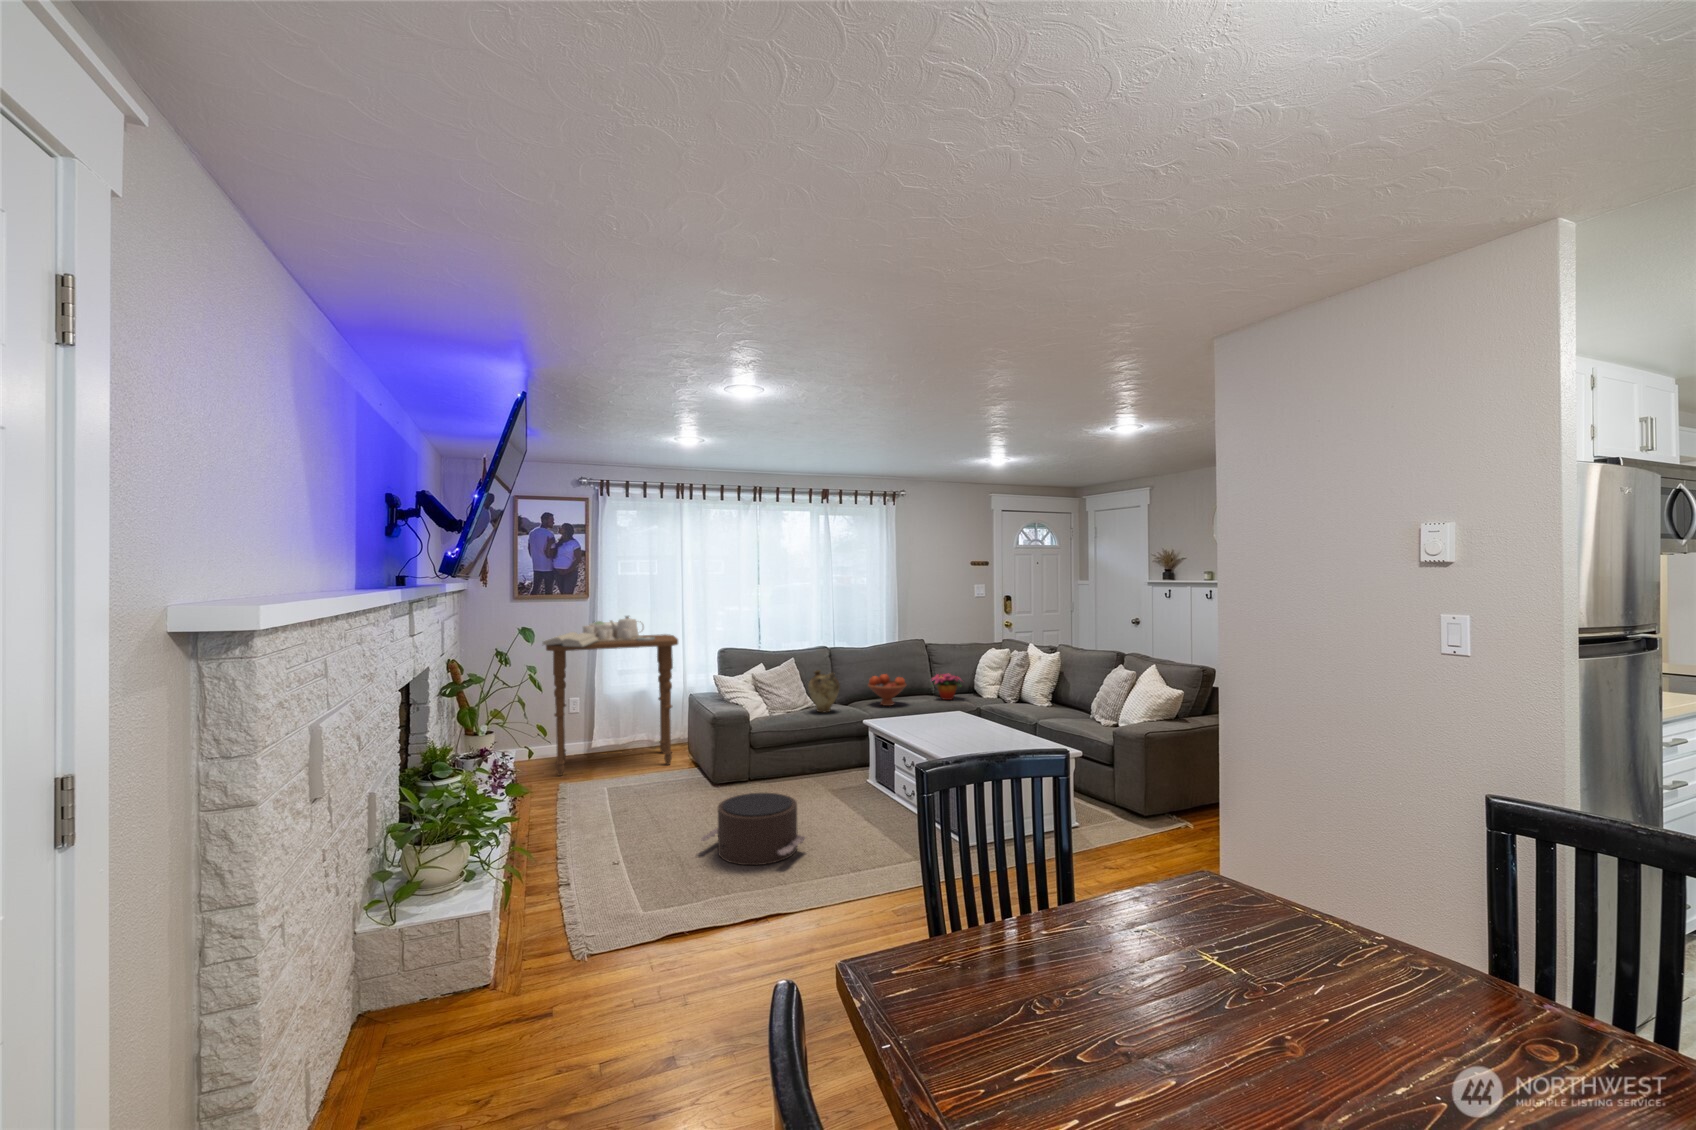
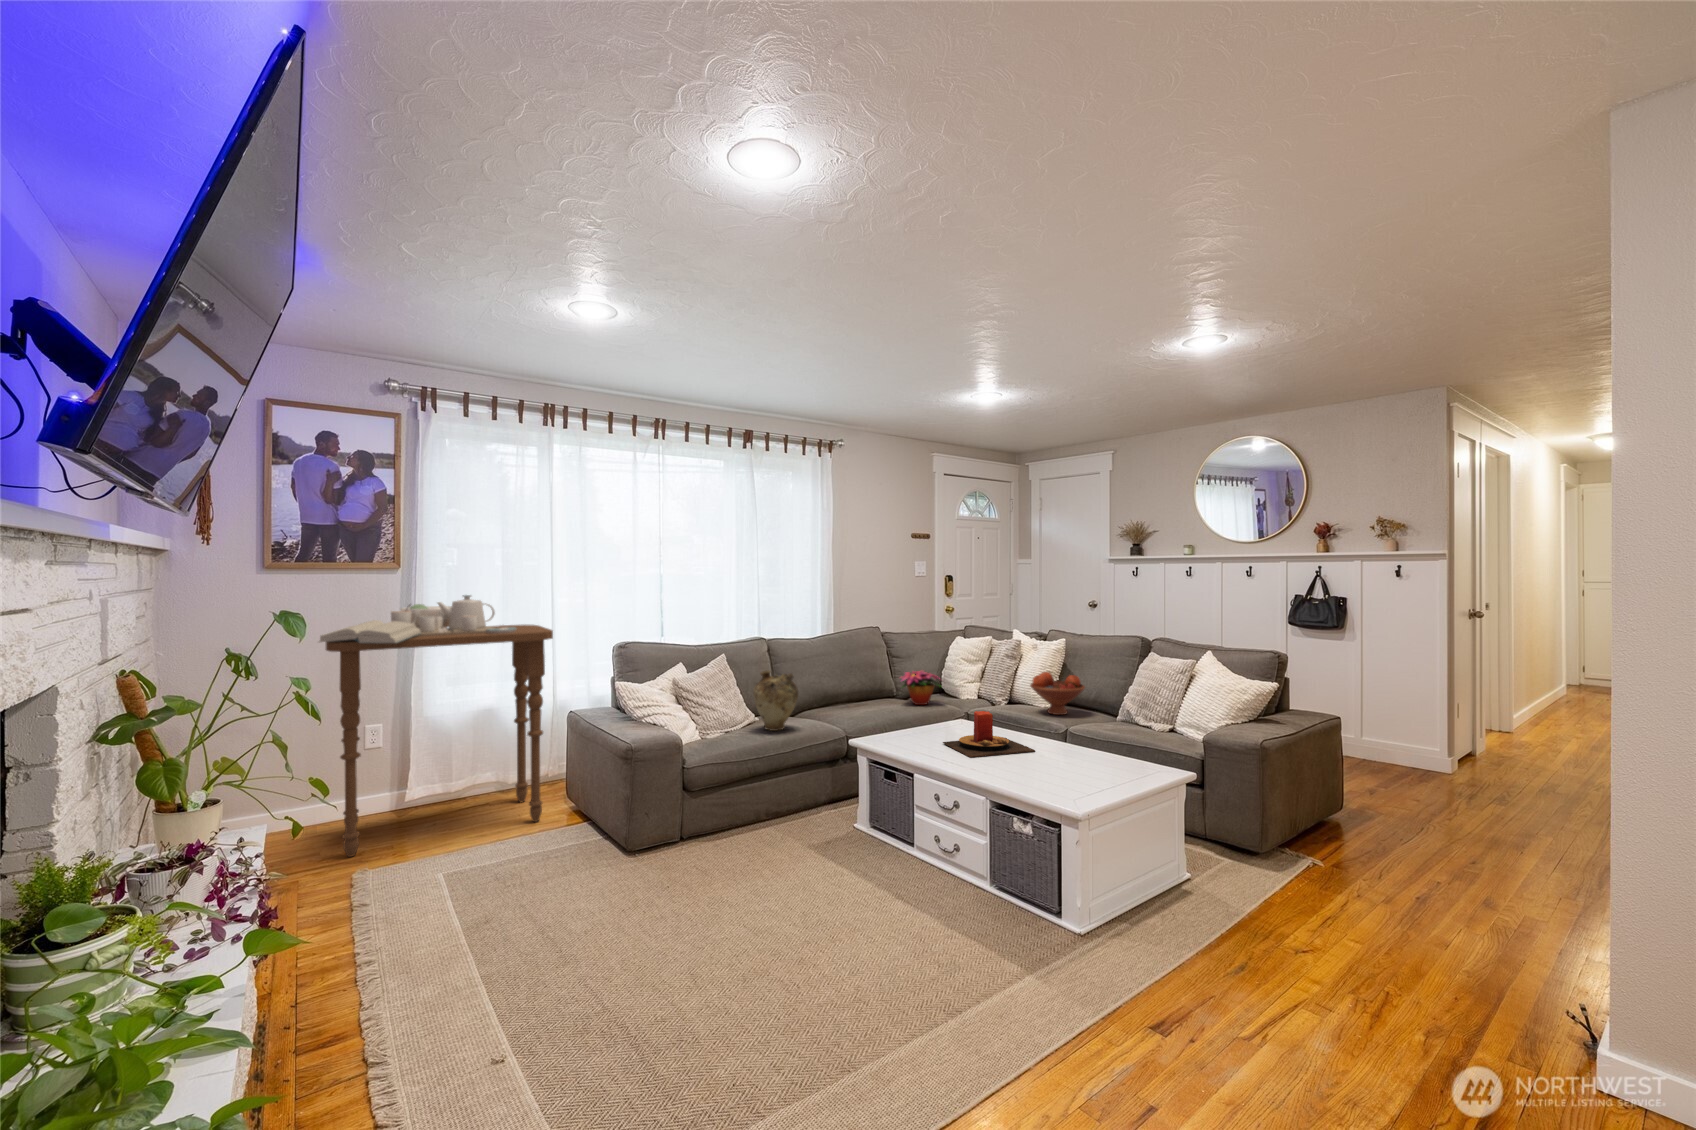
fruit bowl: present [868,674,906,706] -> present [1030,672,1085,715]
candle: none [928,703,987,735] -> present [943,711,1035,758]
pouf: present [701,793,805,865] -> none [656,874,841,1020]

